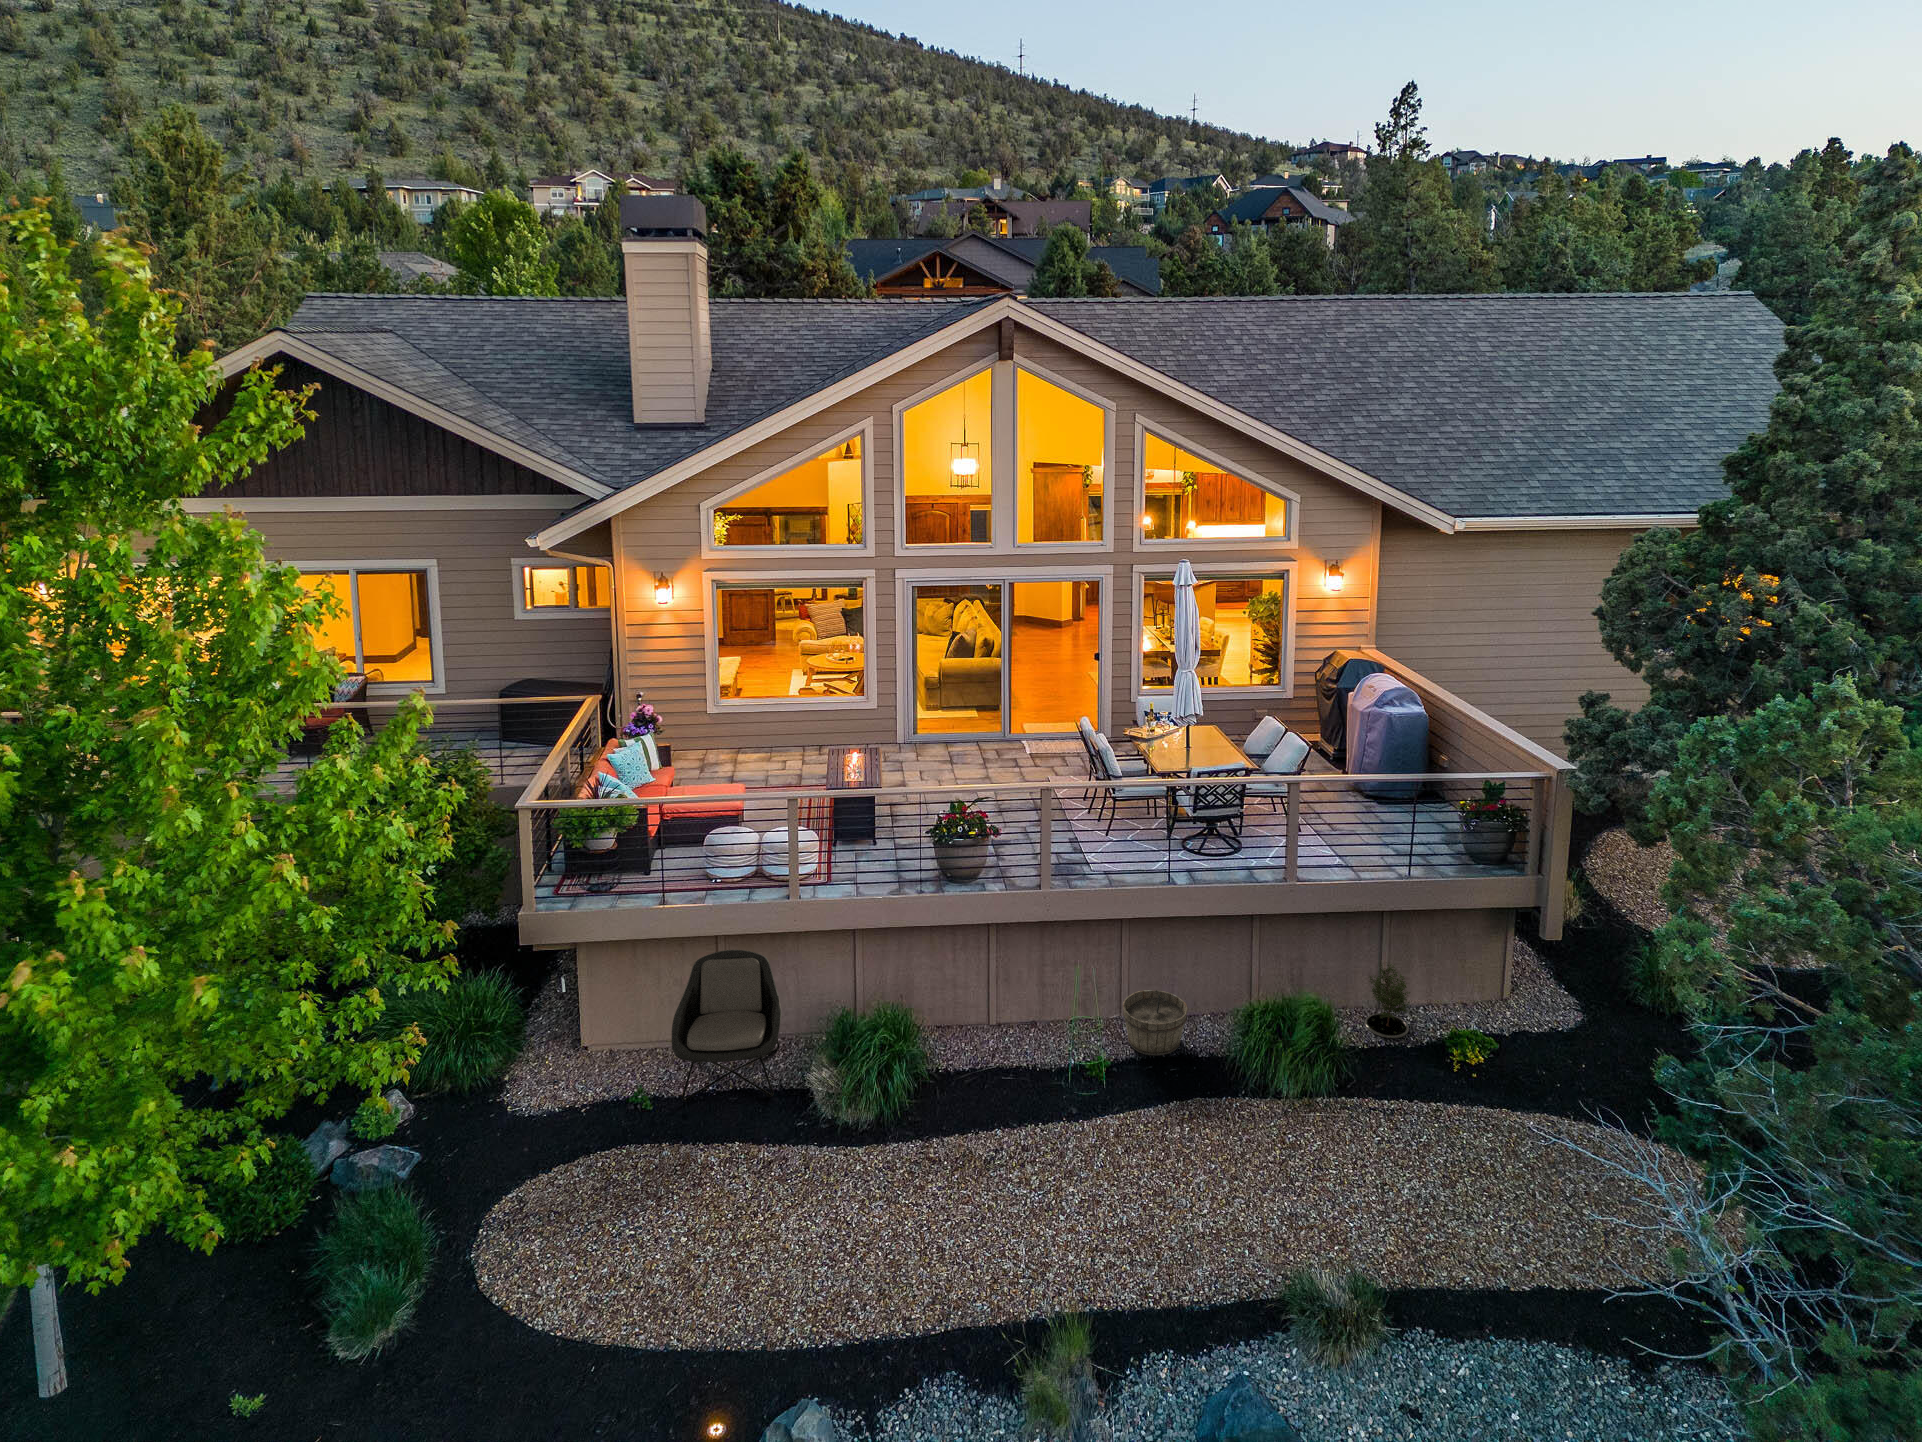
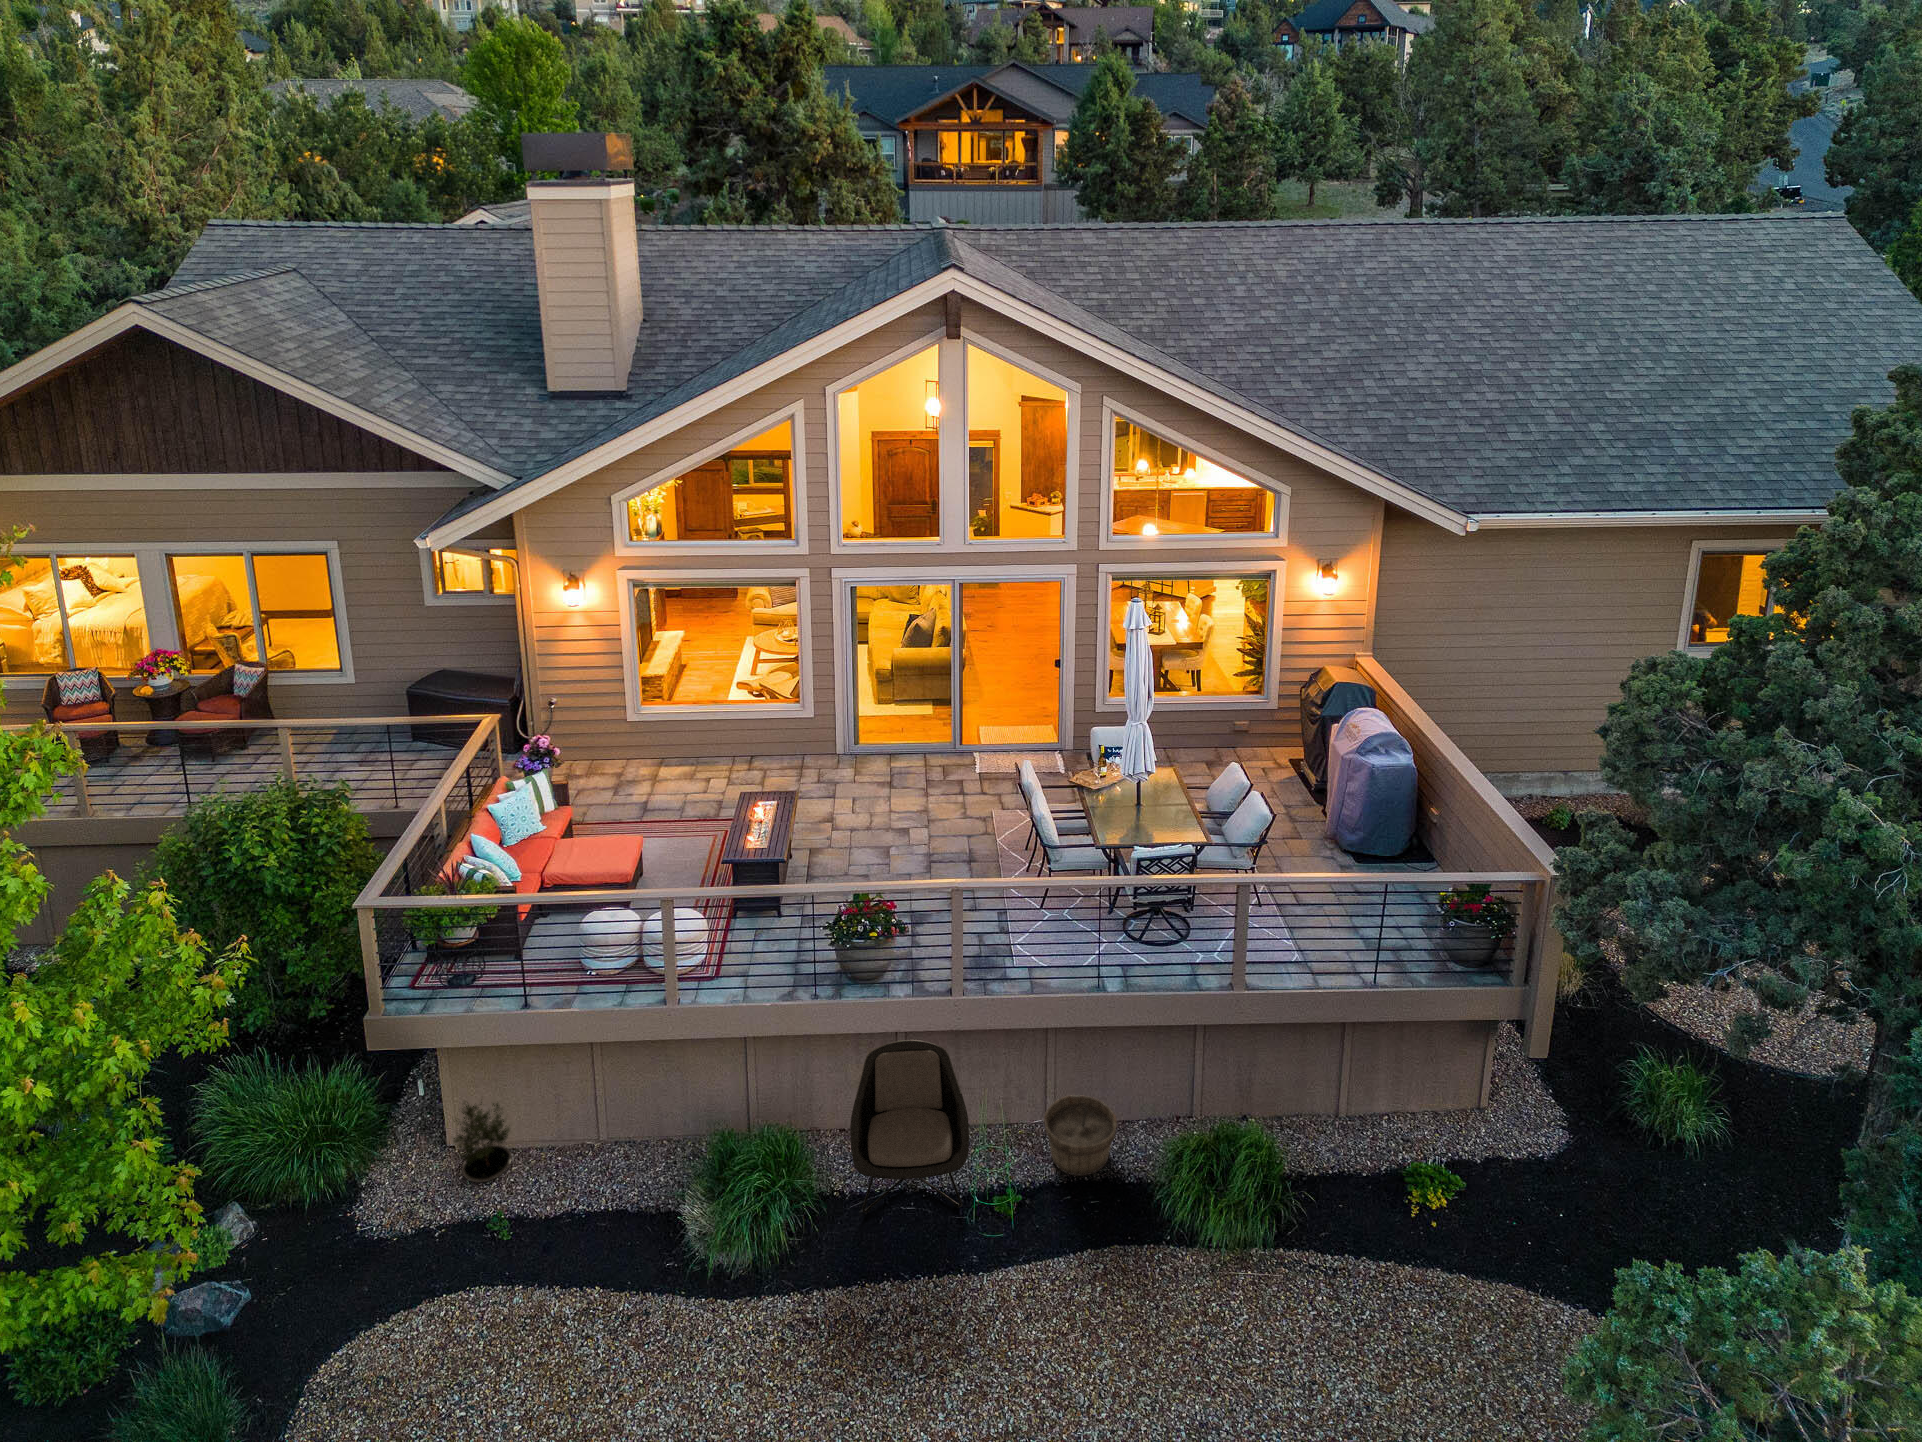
lounge chair: present [672,950,782,1102] -> present [850,1040,969,1213]
potted tree: present [1365,964,1410,1038] -> present [453,1102,512,1183]

